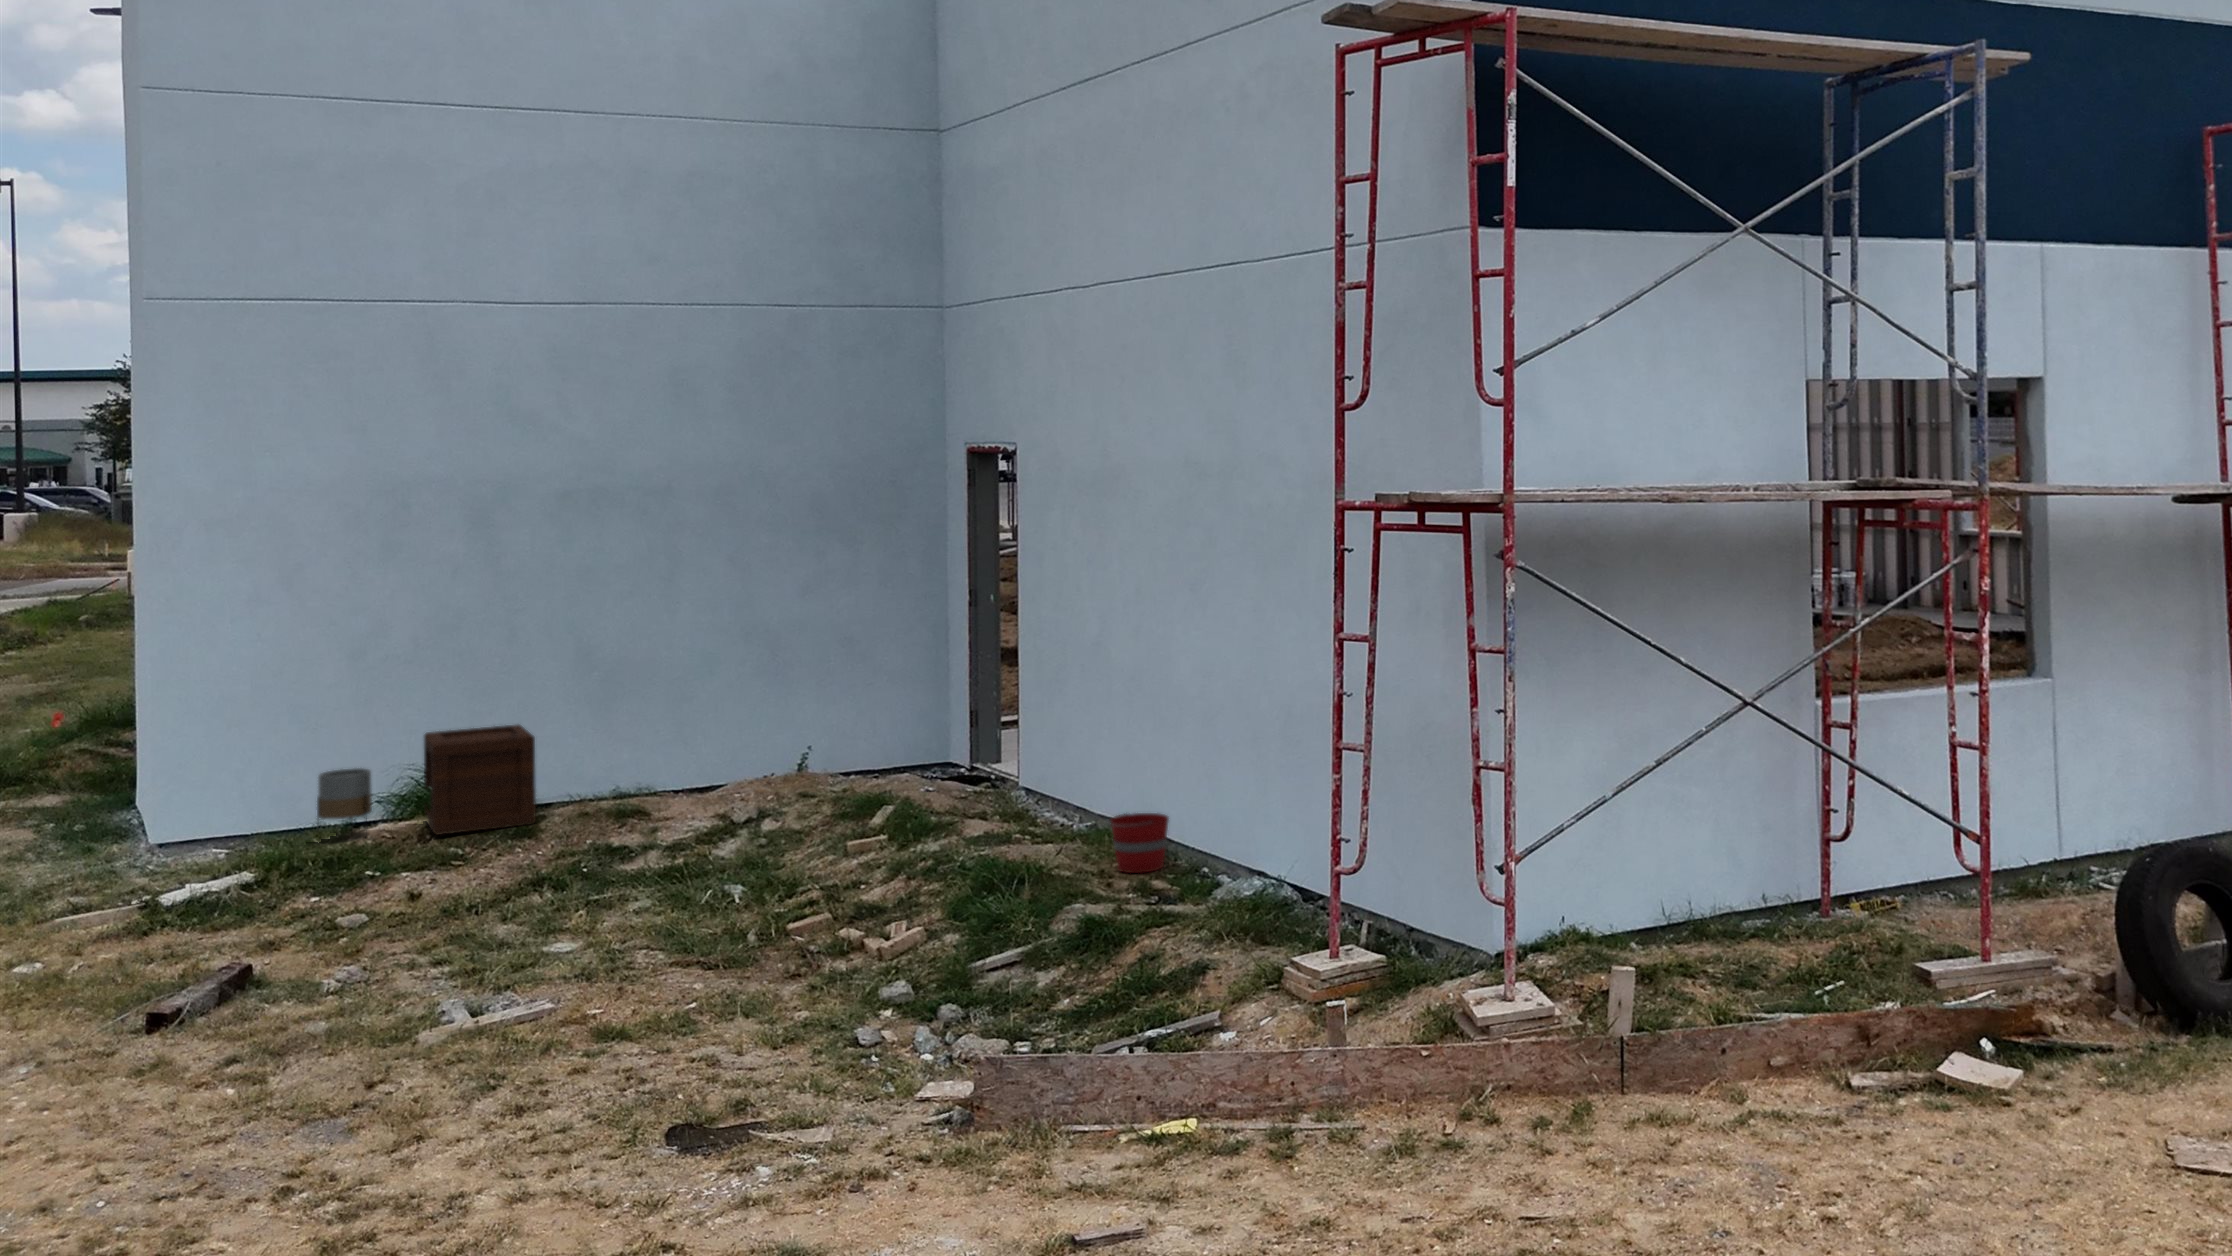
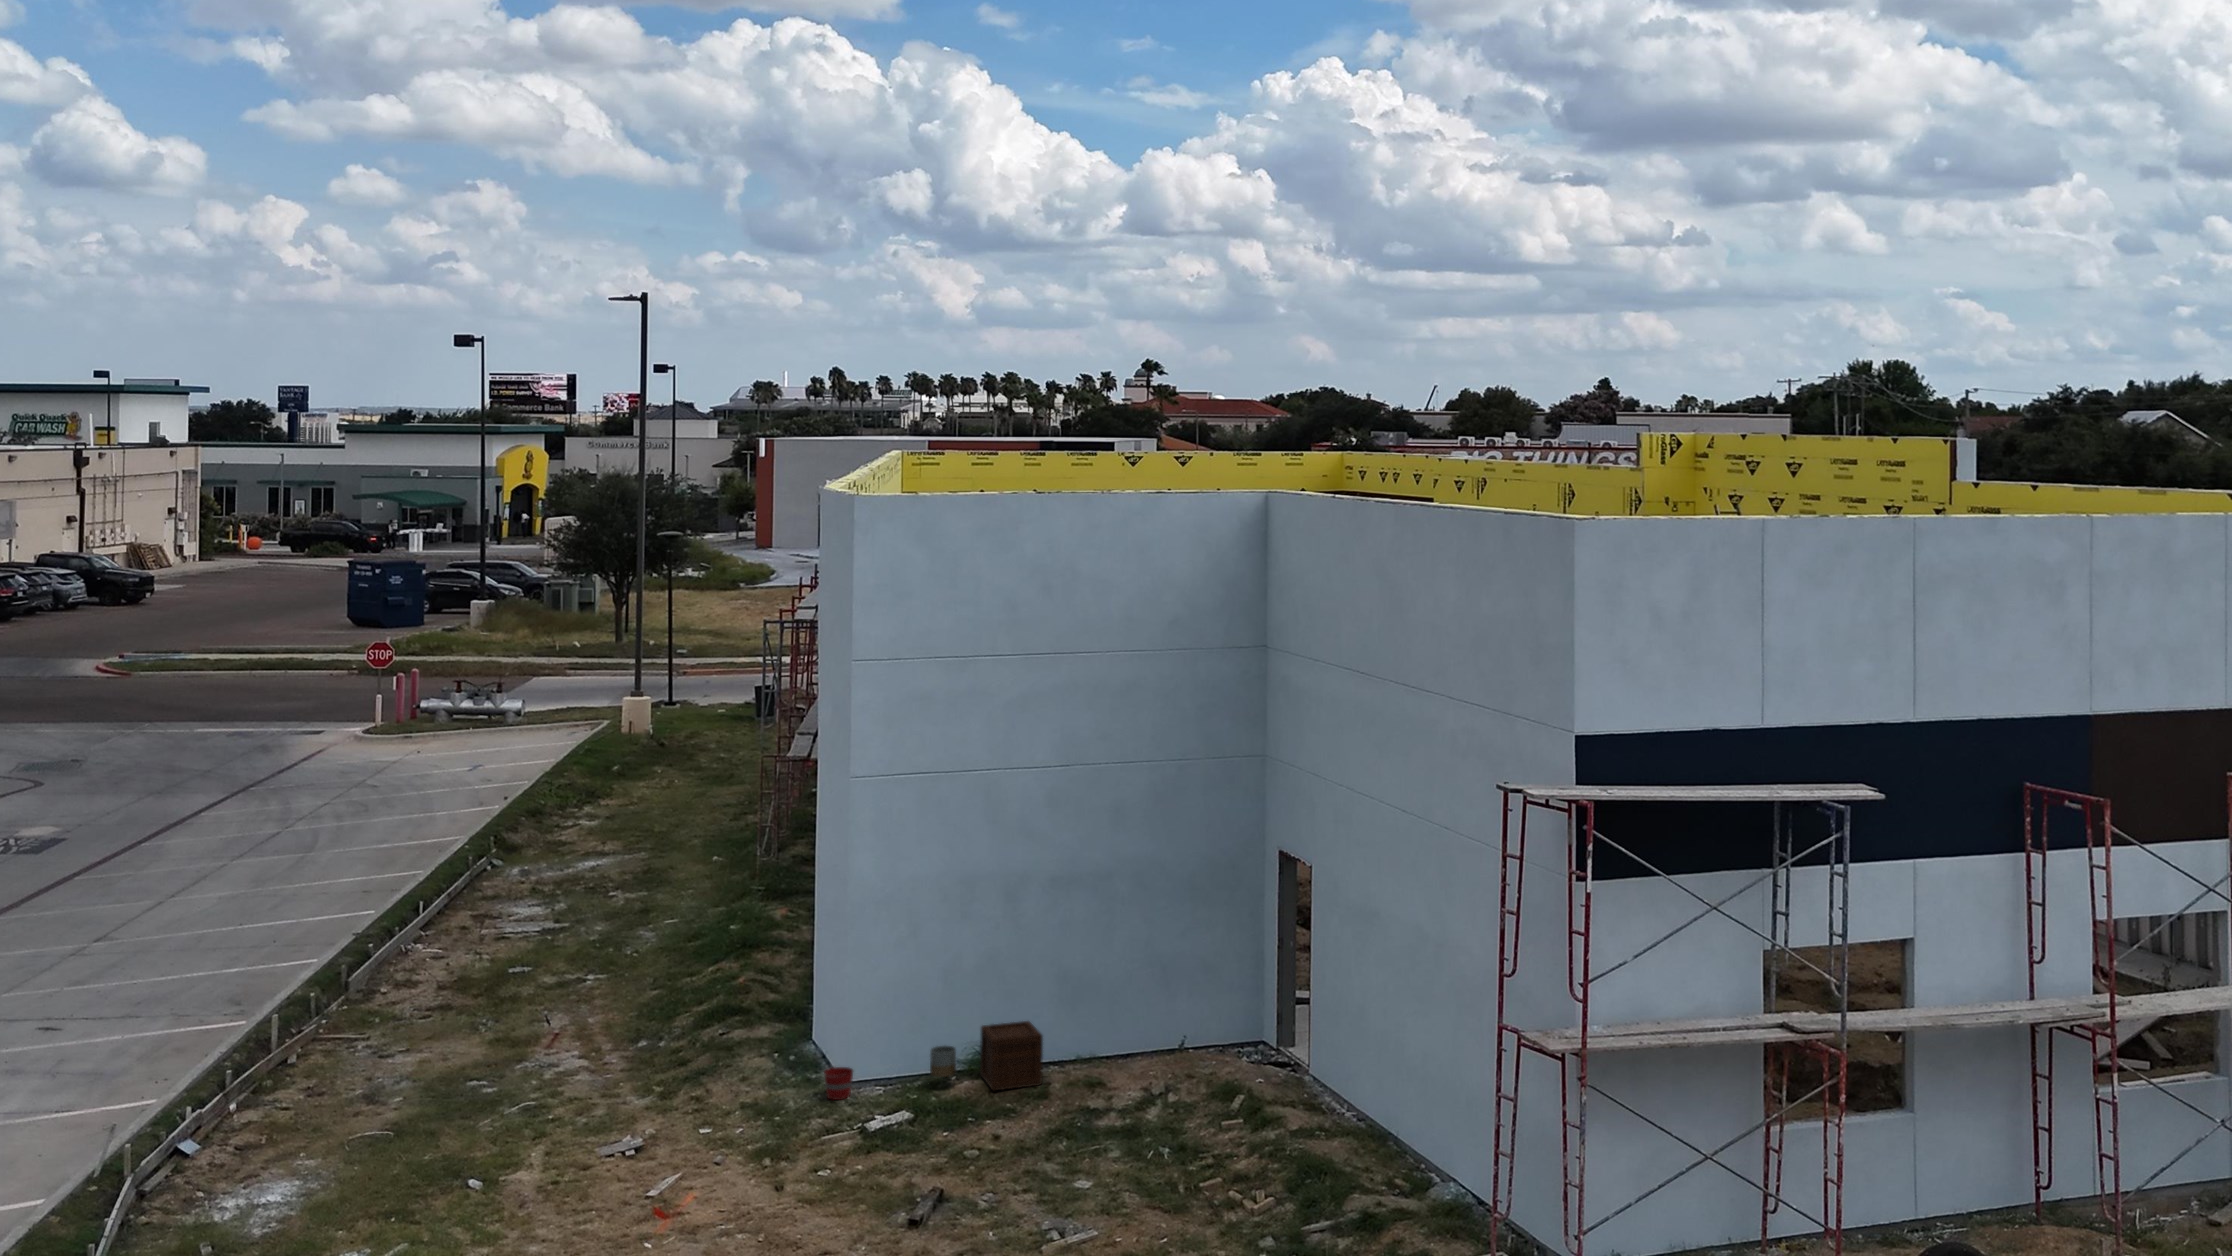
bucket: present [1108,813,1169,873] -> present [824,1067,853,1100]

